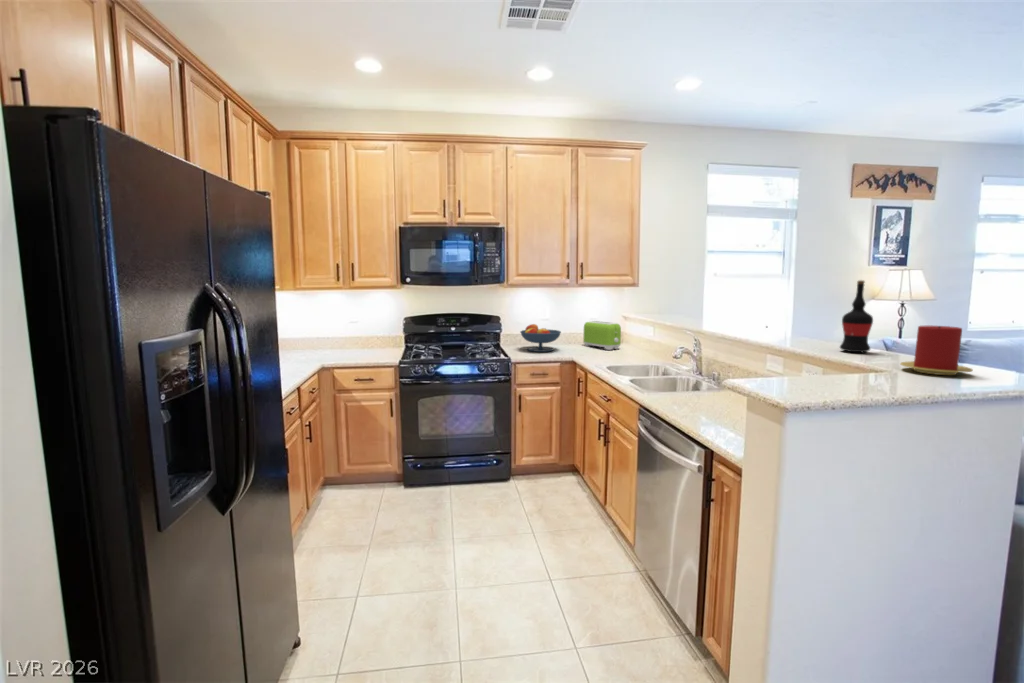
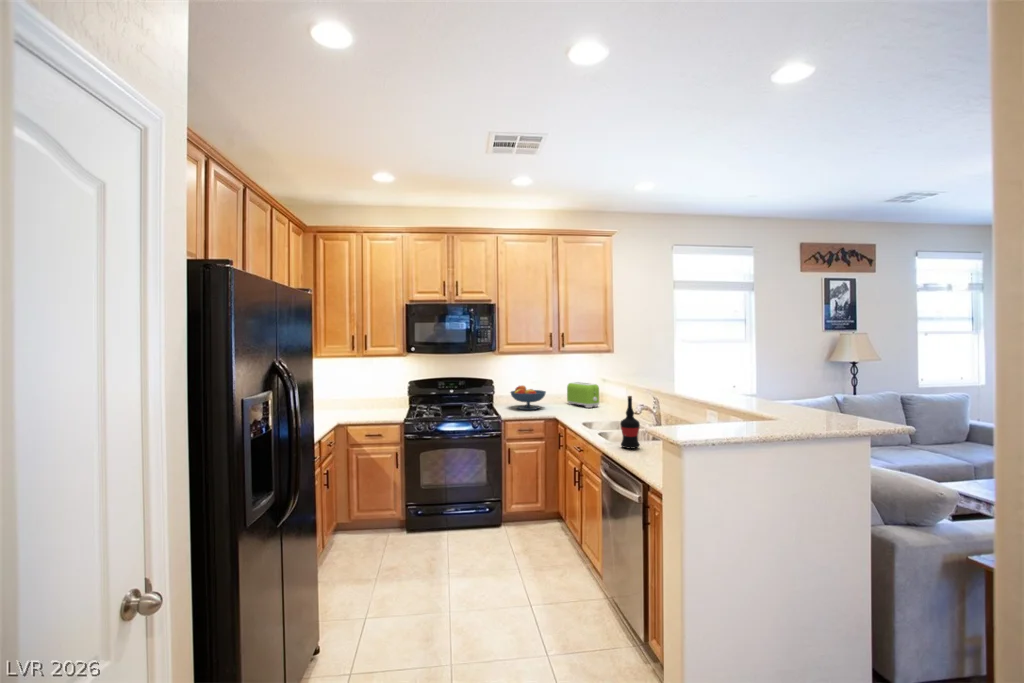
wine bottle: present [840,280,873,352] -> present [620,396,640,448]
candle: present [900,326,973,375] -> none [782,387,829,424]

